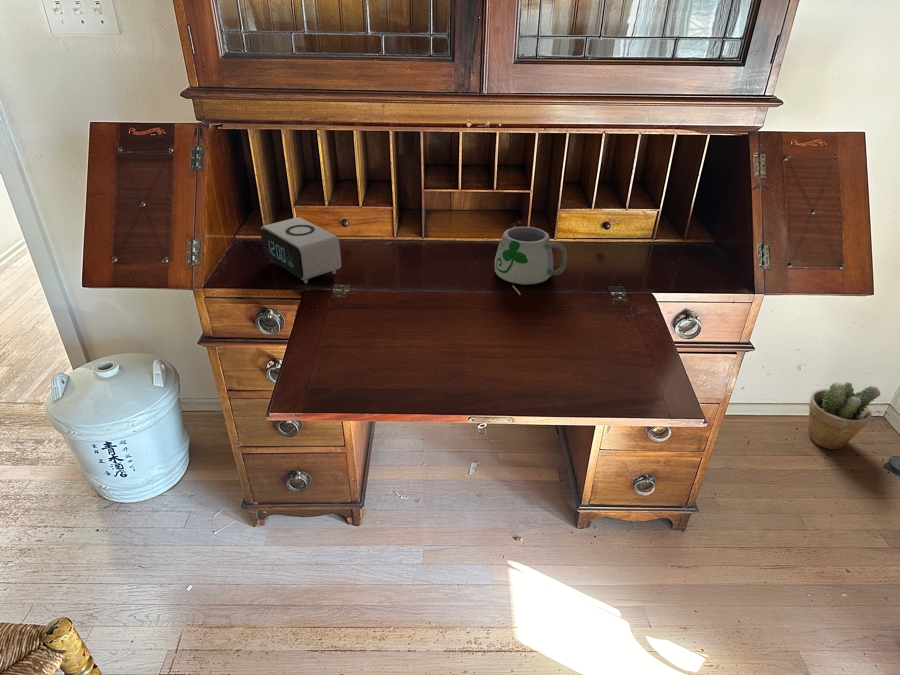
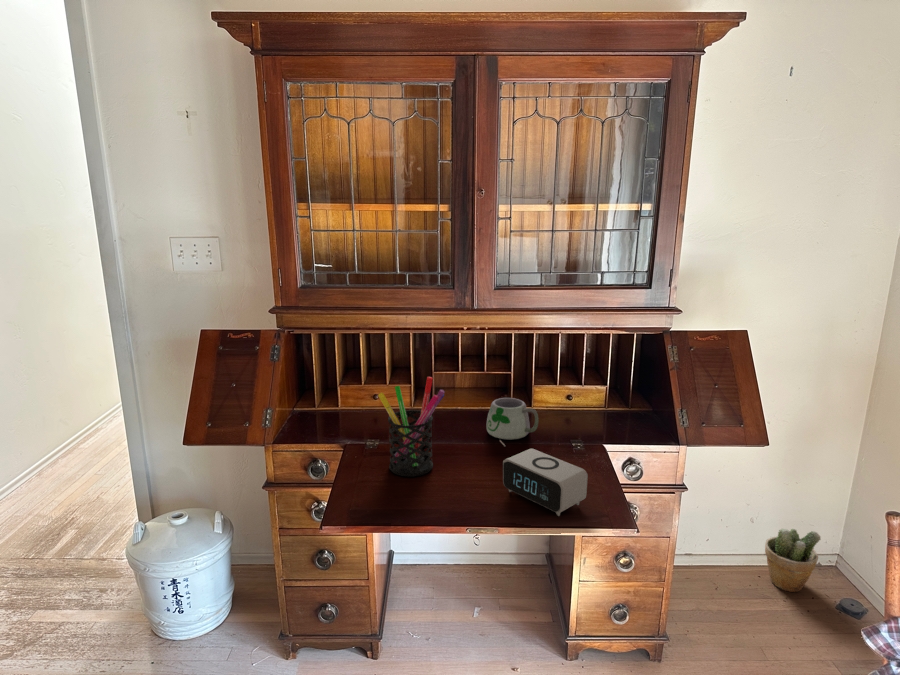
pen holder: none [341,198,439,339] -> present [378,377,445,476]
alarm clock: present [260,217,341,283] -> present [503,448,588,516]

